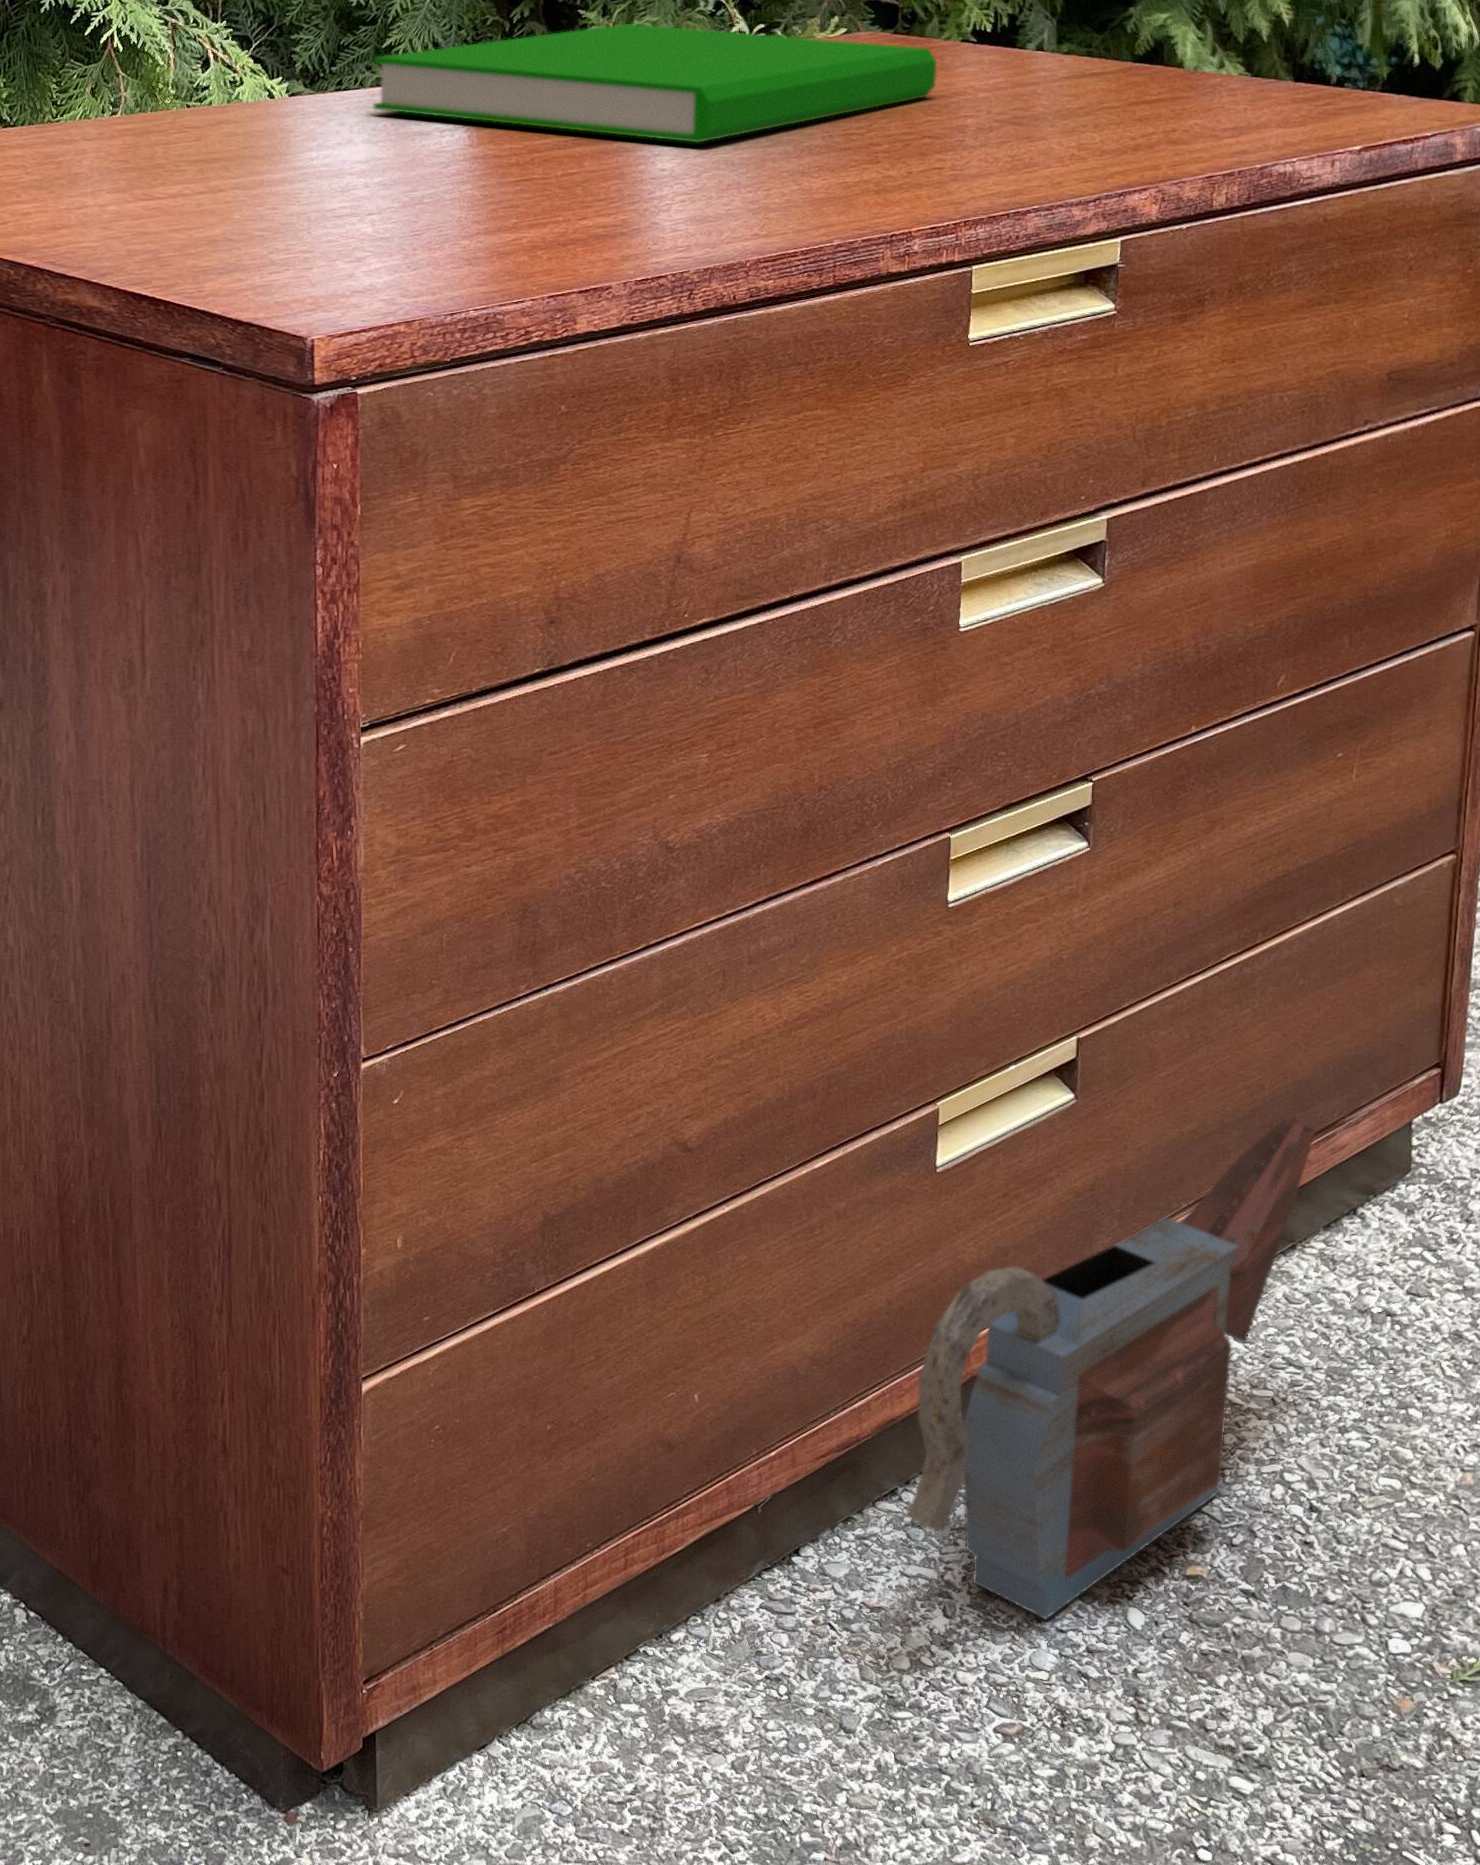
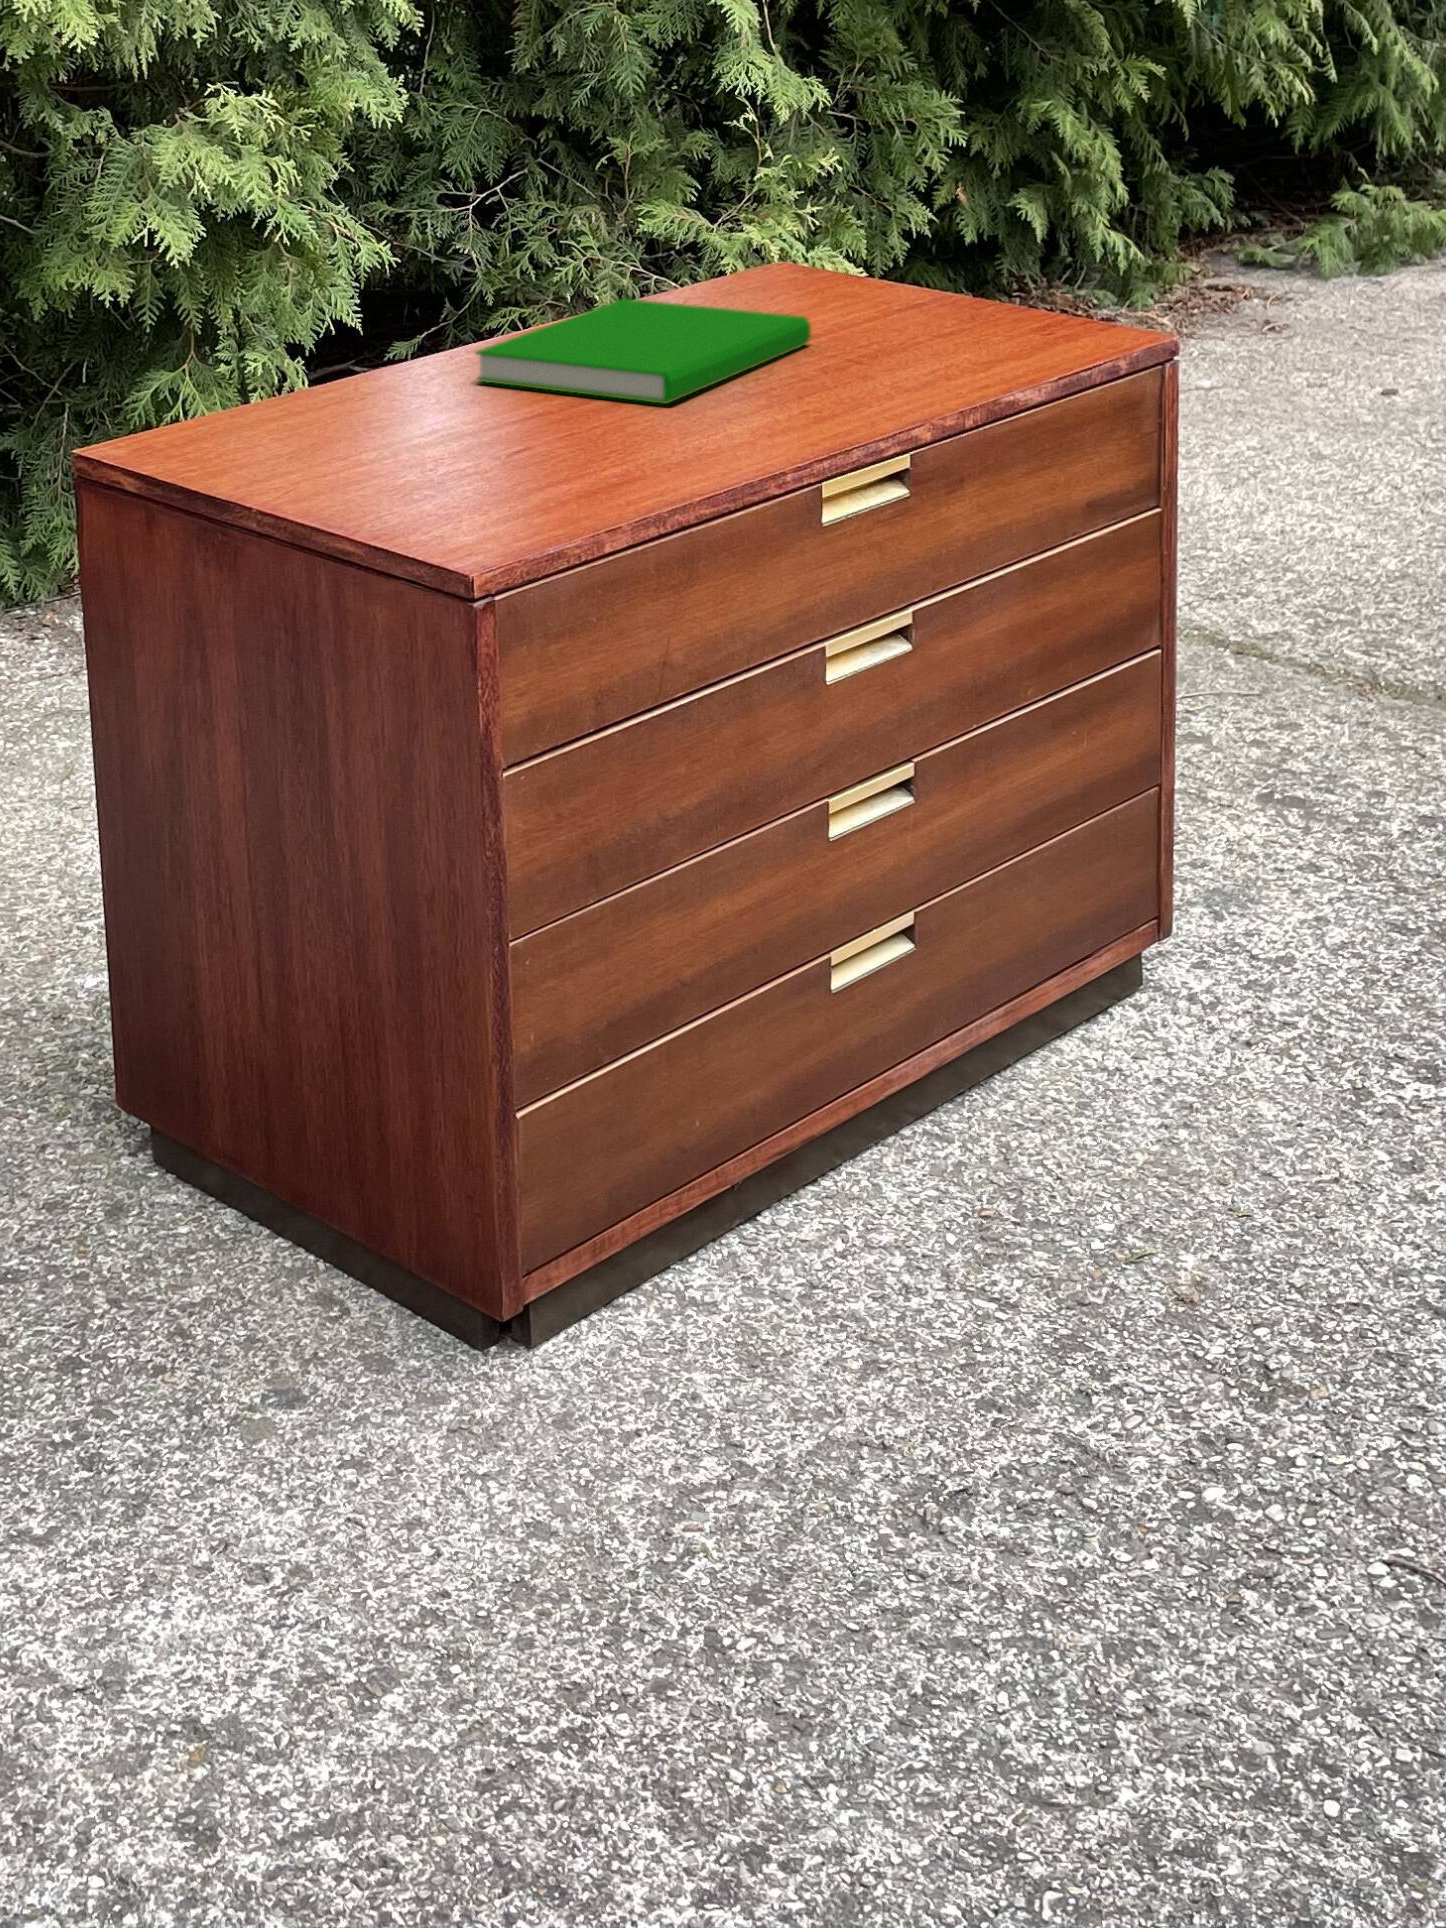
watering can: present [907,1116,1315,1619] -> none [815,951,1056,1242]

